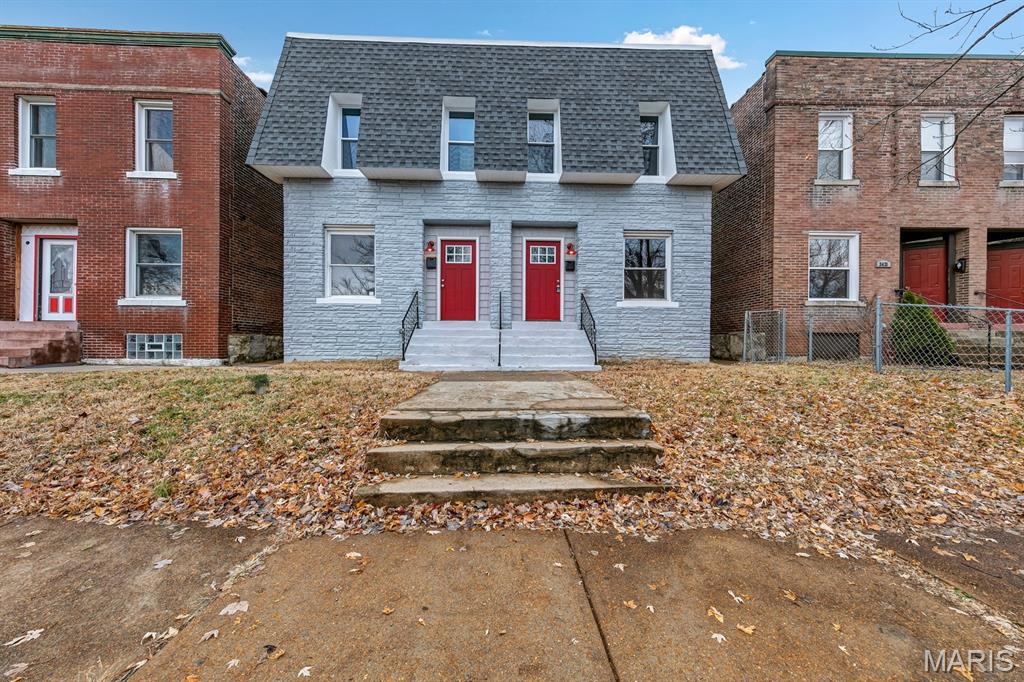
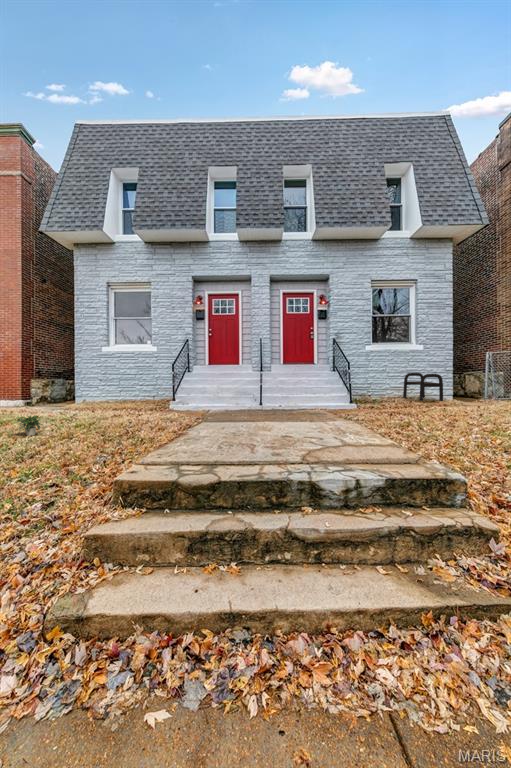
bench: none [656,333,697,364] -> present [403,373,443,401]

